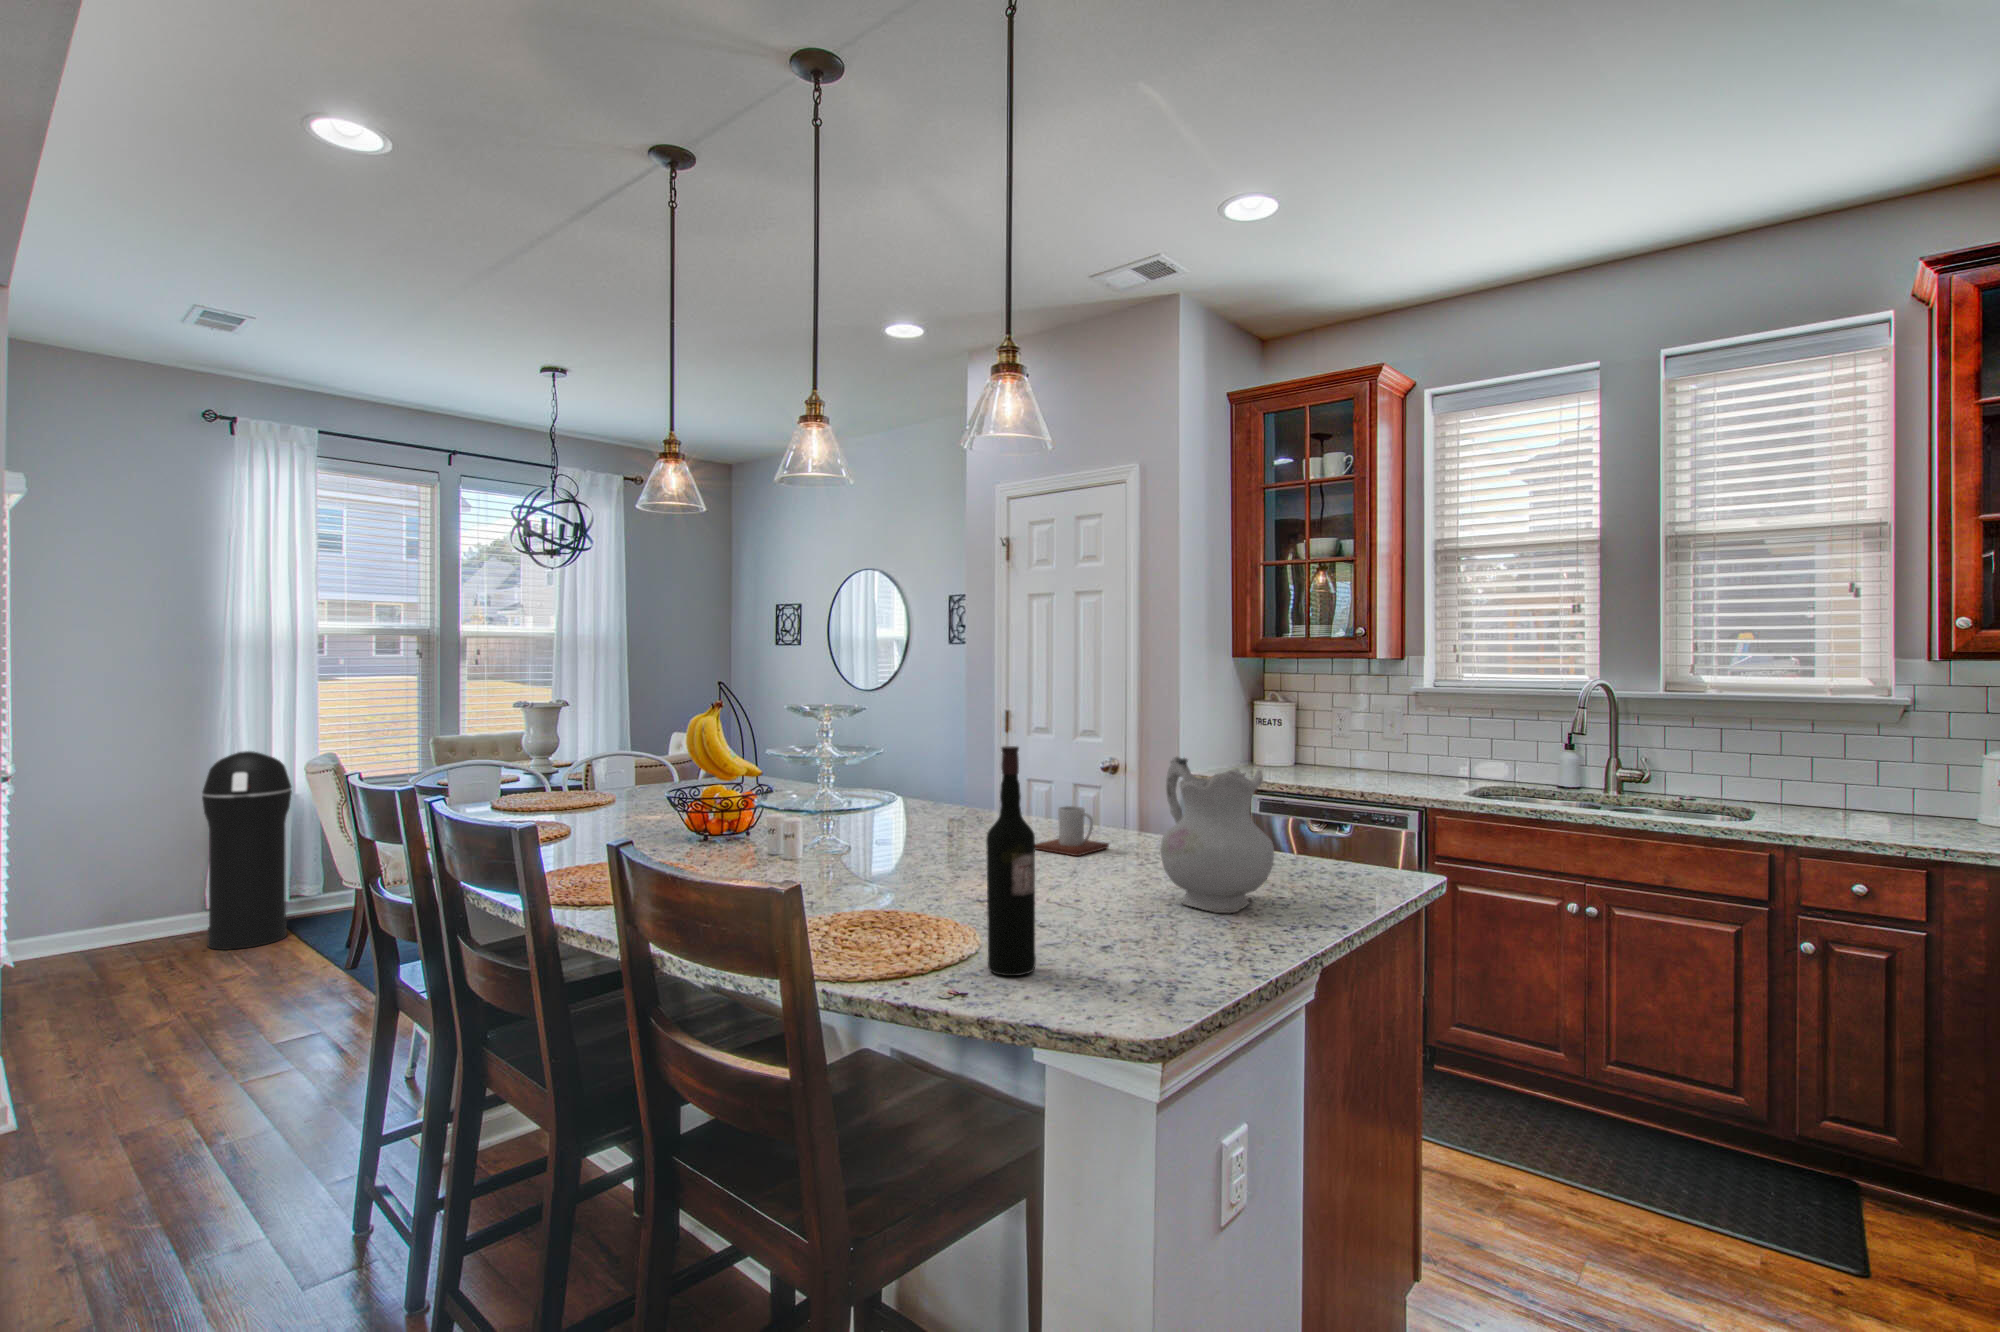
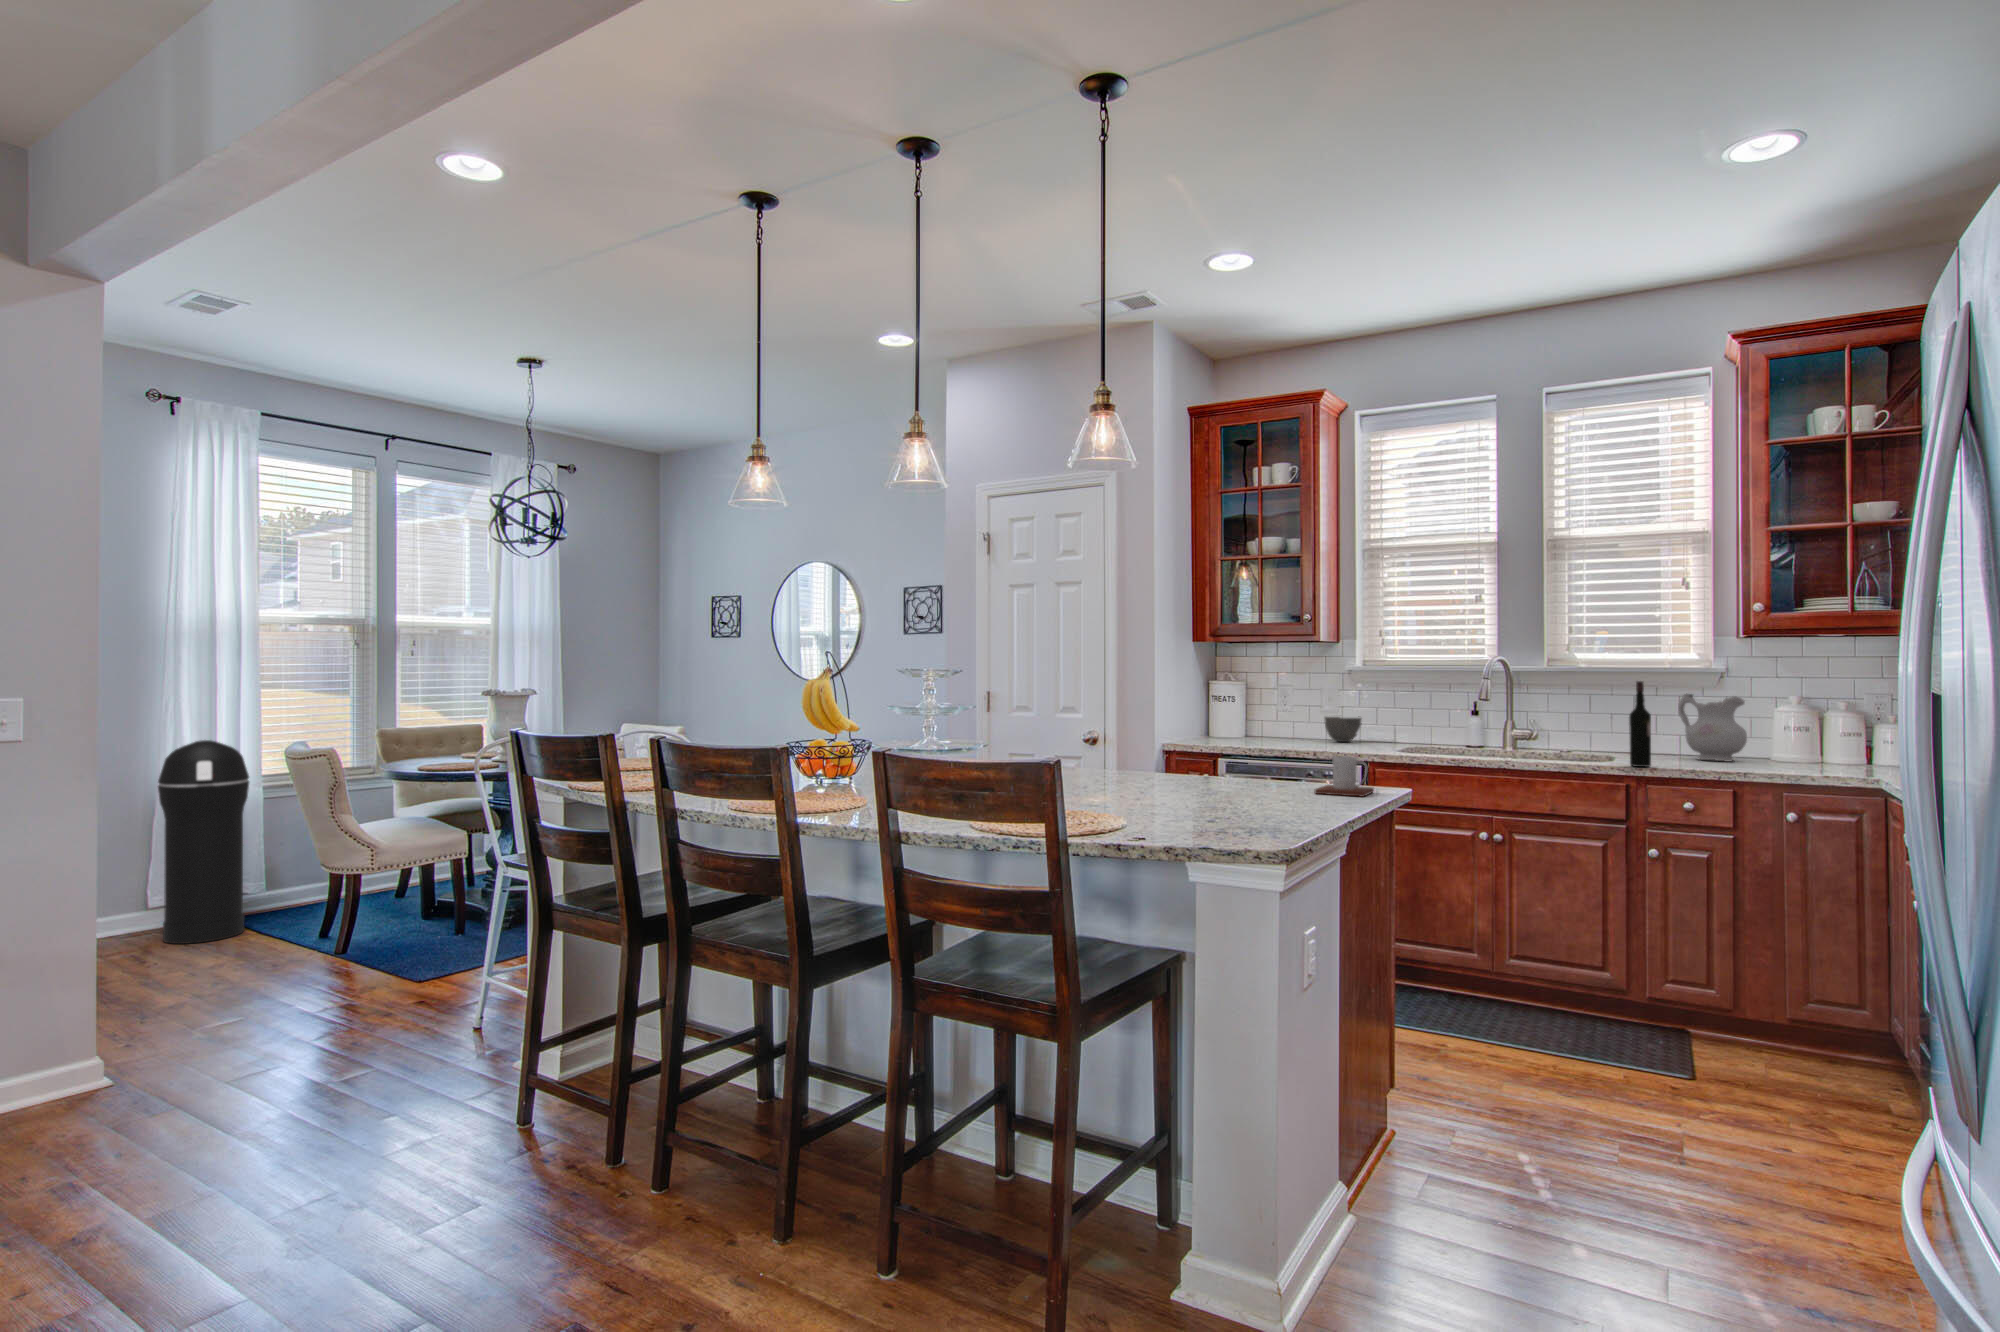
bowl: none [1385,744,1430,776] -> present [1325,717,1362,742]
wine bottle: present [986,746,1036,976] -> present [1629,681,1651,767]
ceramic pitcher: present [1160,757,1274,913] -> present [1678,694,1747,762]
mug: present [1035,806,1109,856] -> present [1314,756,1374,797]

